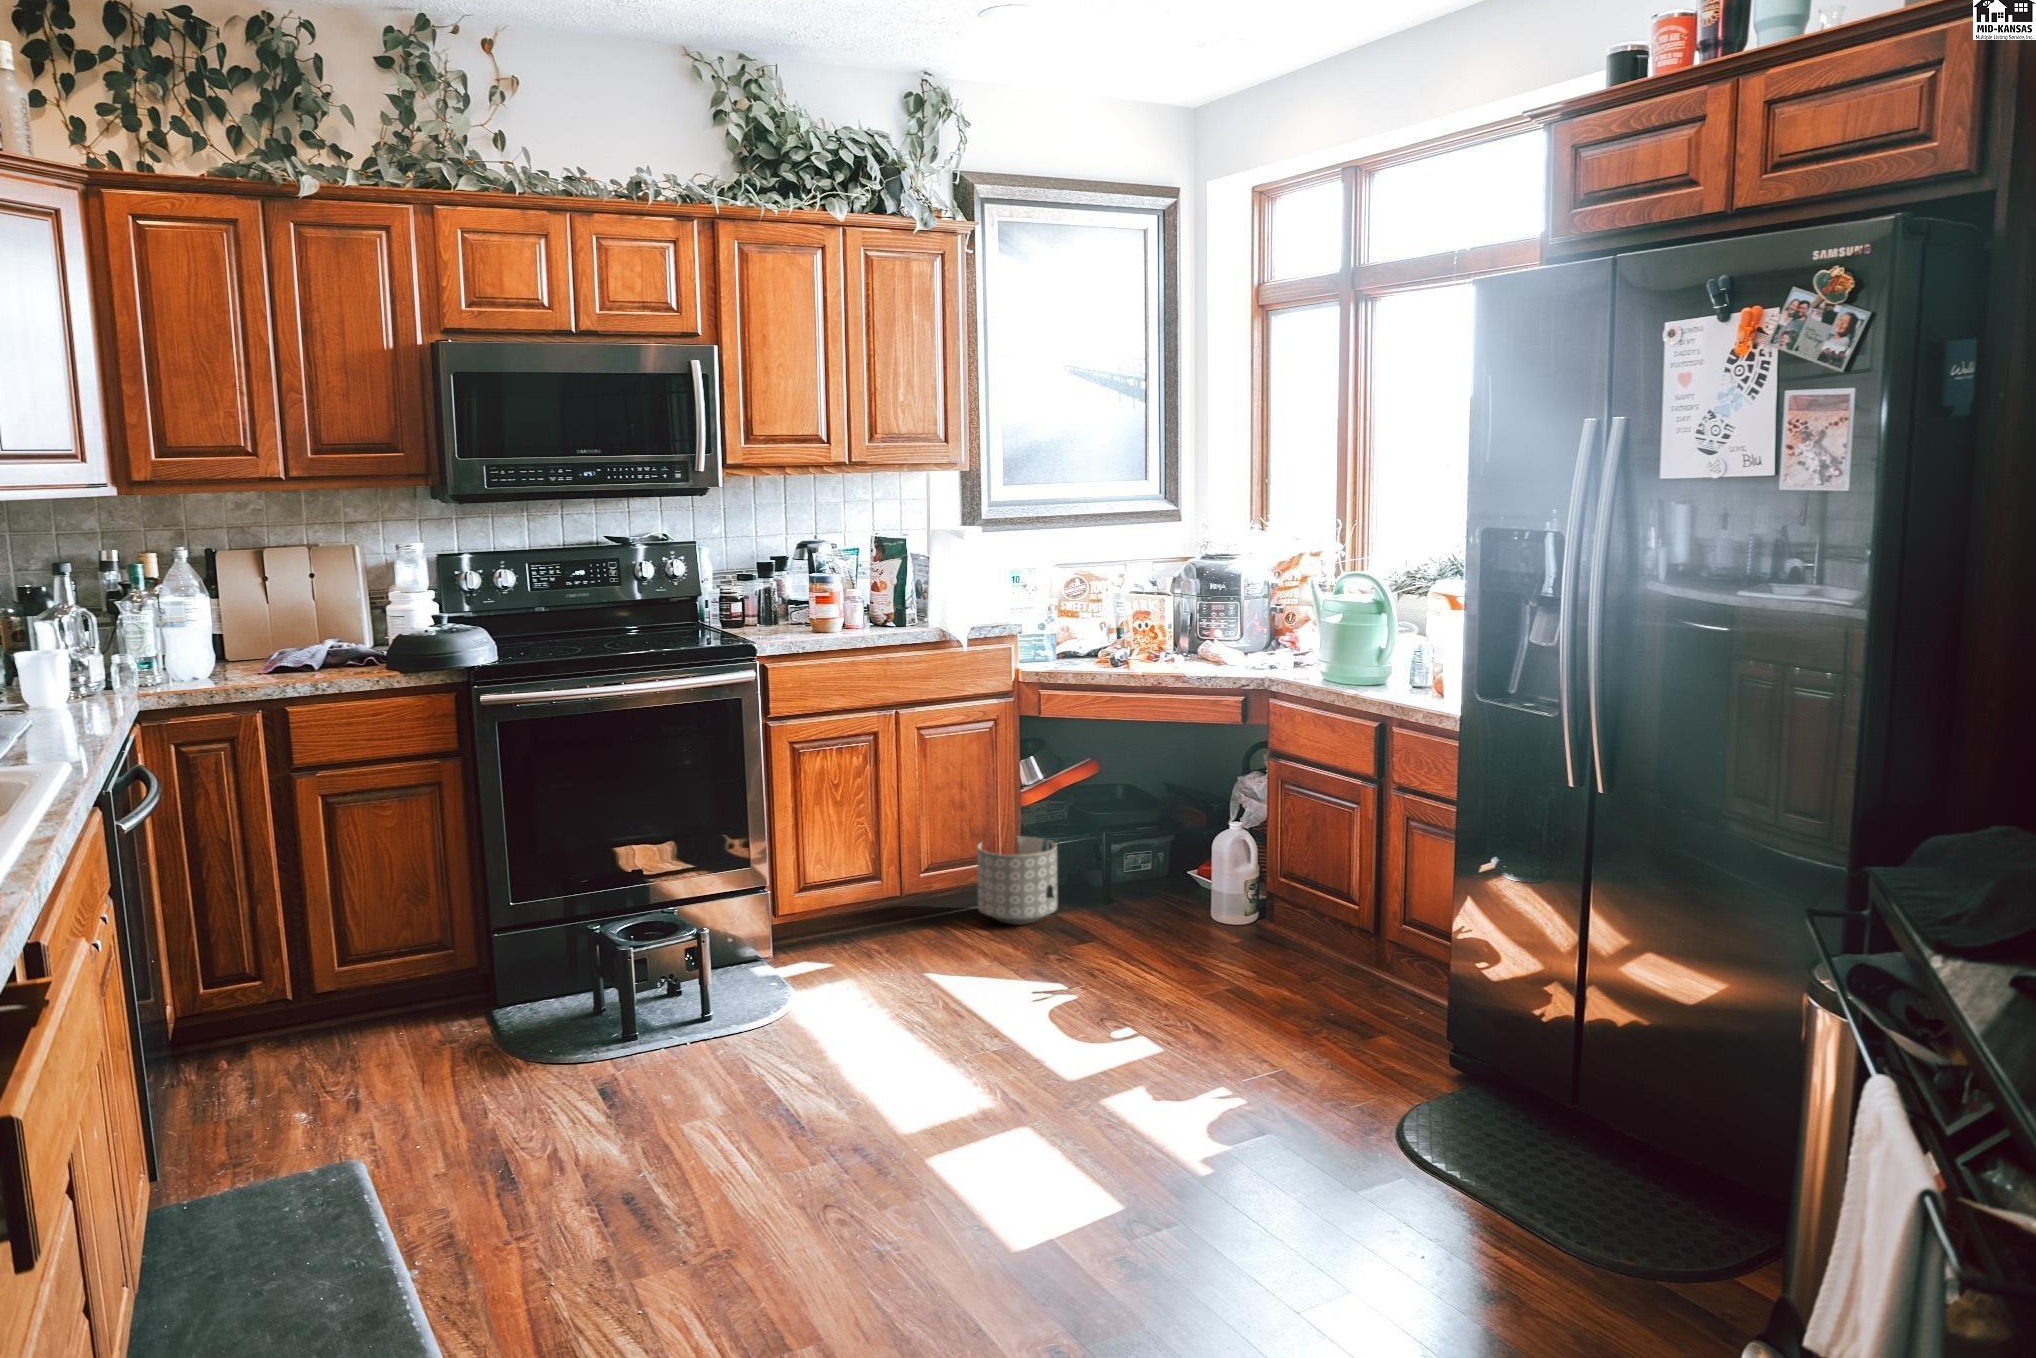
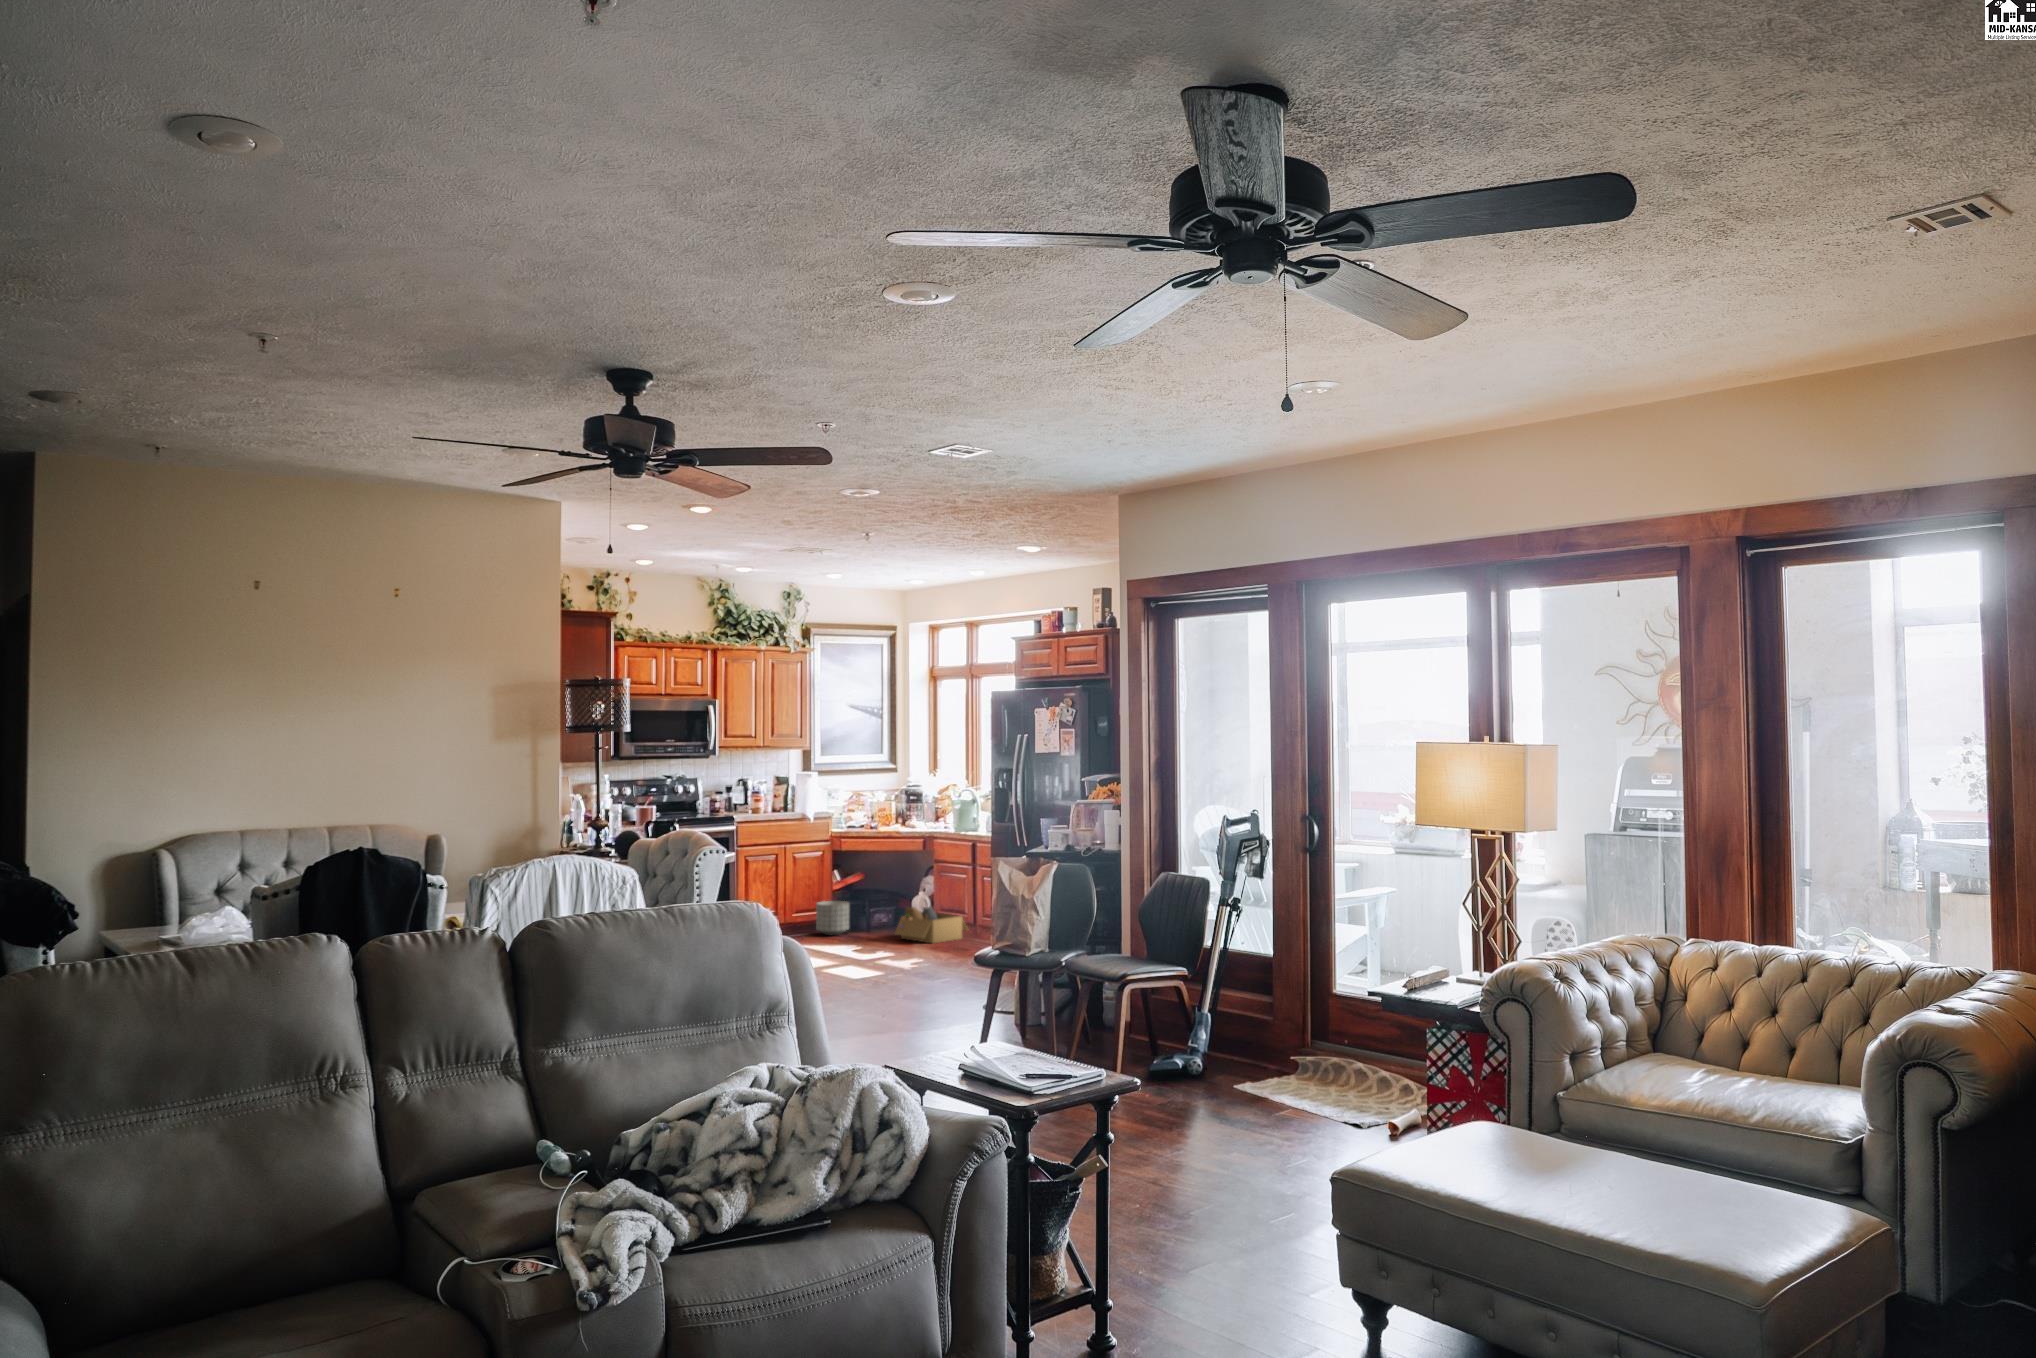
cardboard box: none [1165,869,1362,985] -> present [895,906,968,943]

